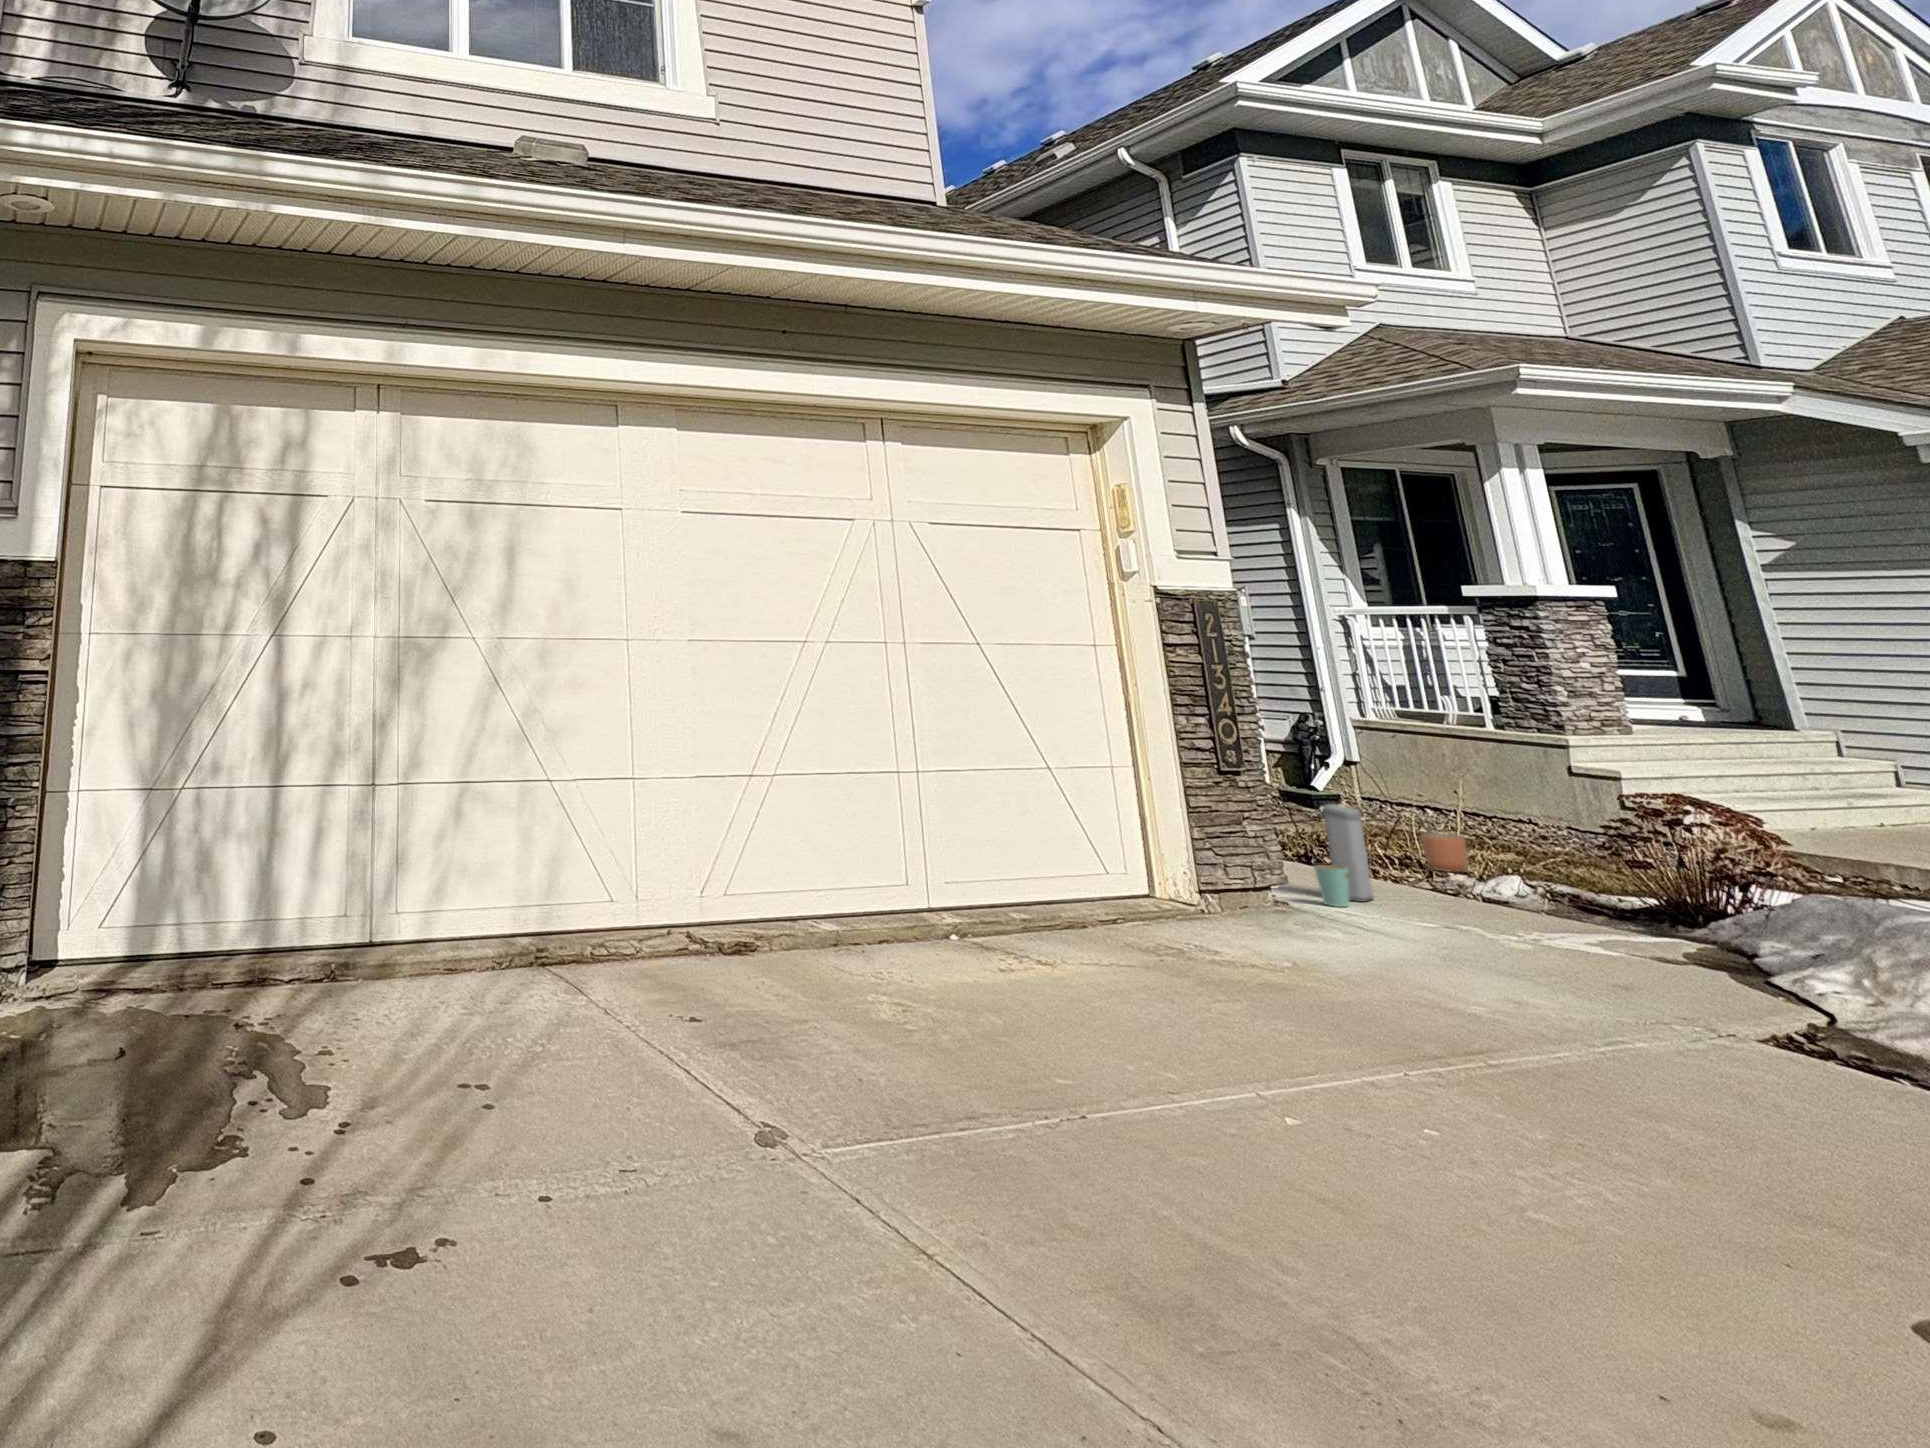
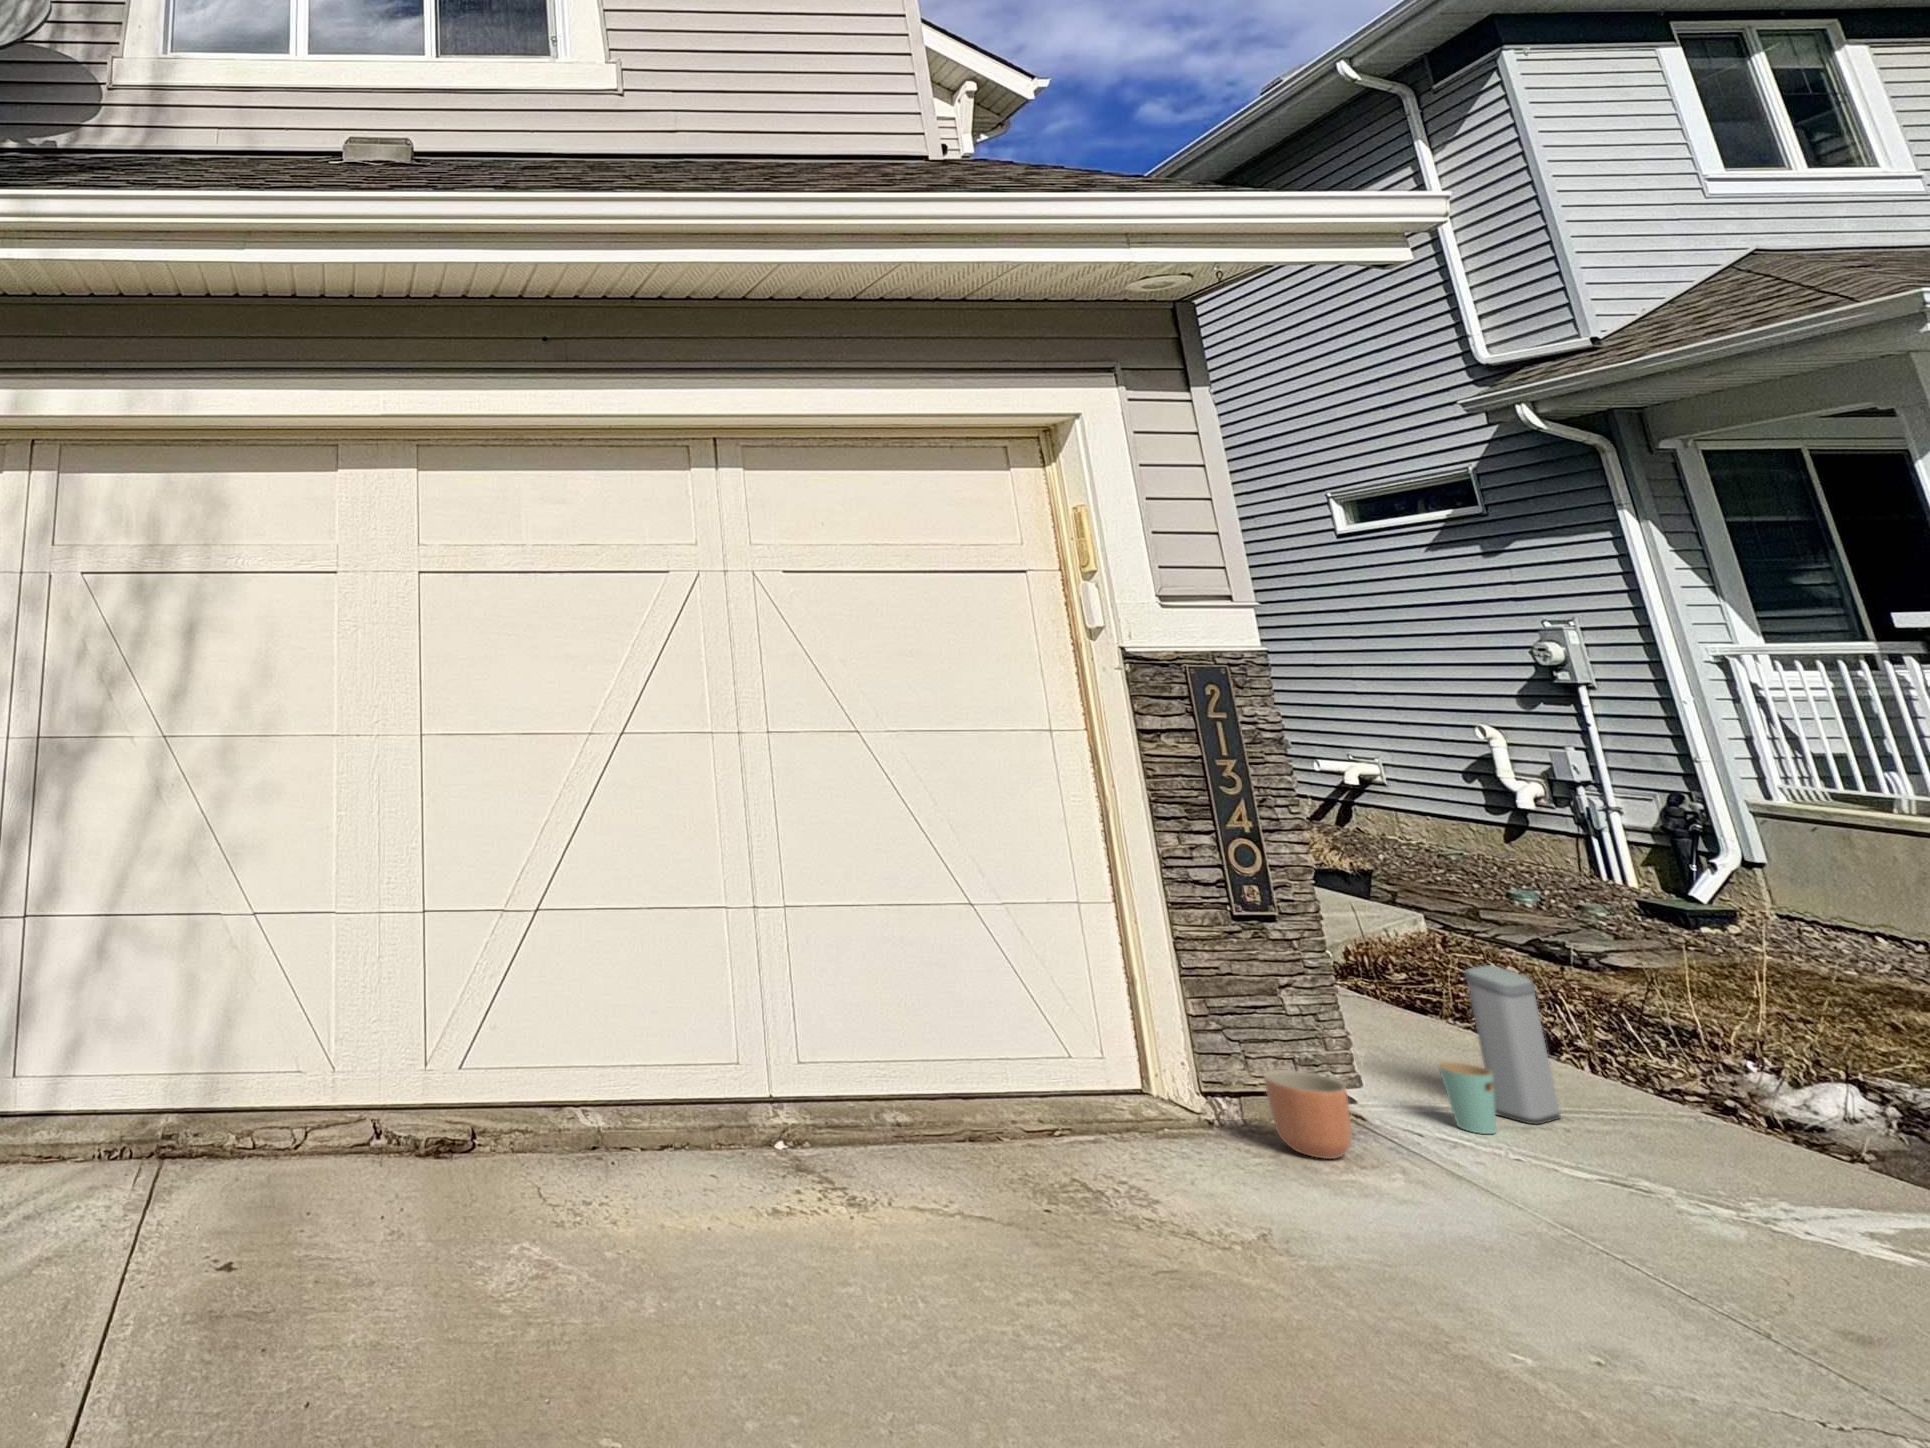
planter: present [1421,833,1467,872] -> present [1264,1070,1352,1159]

